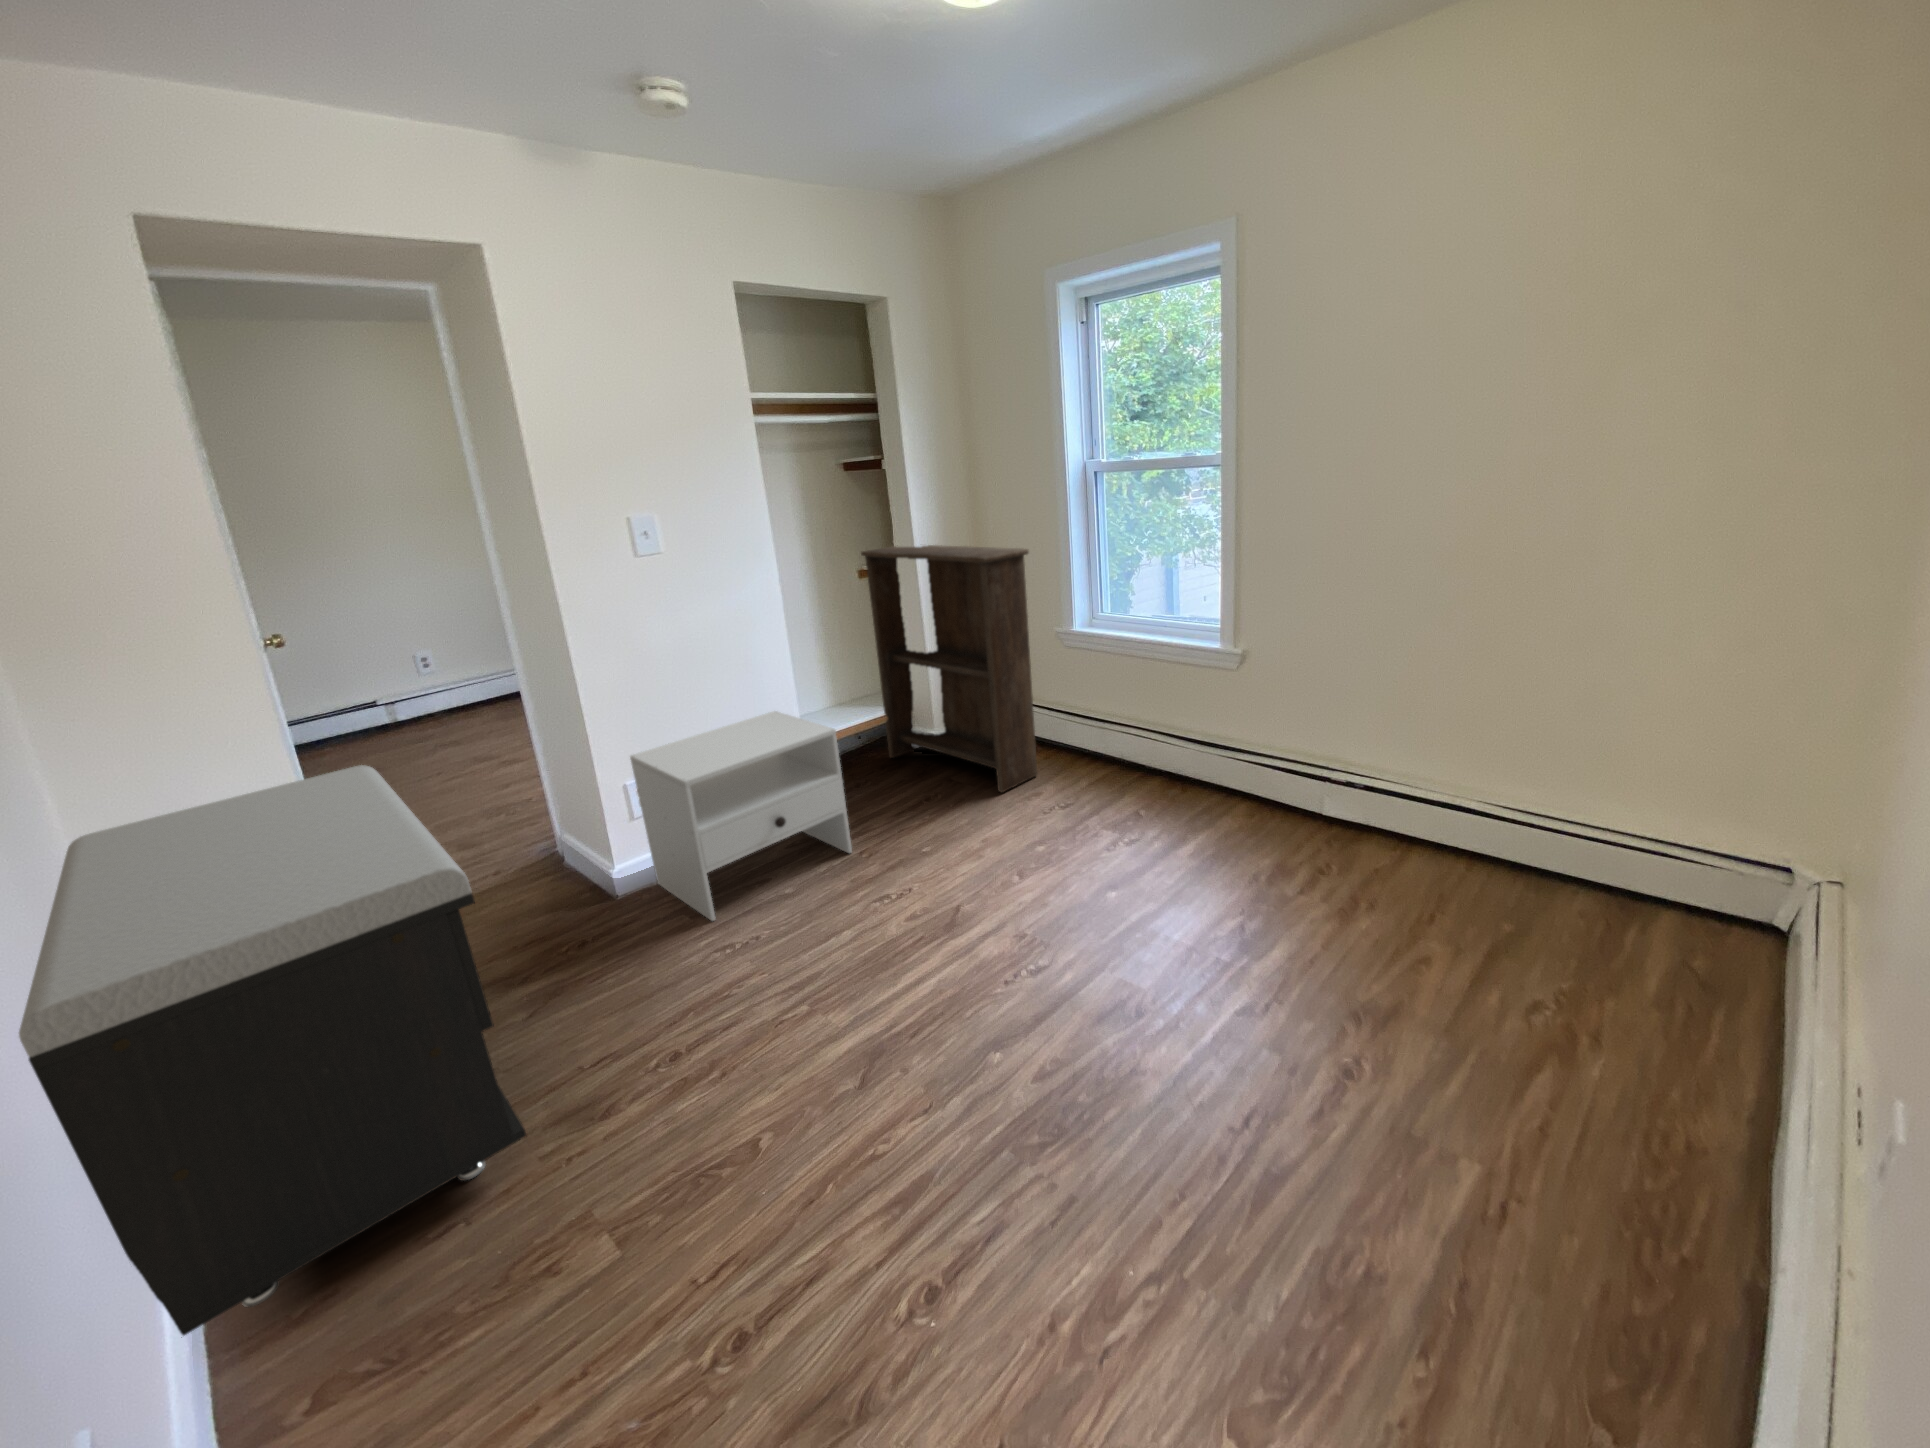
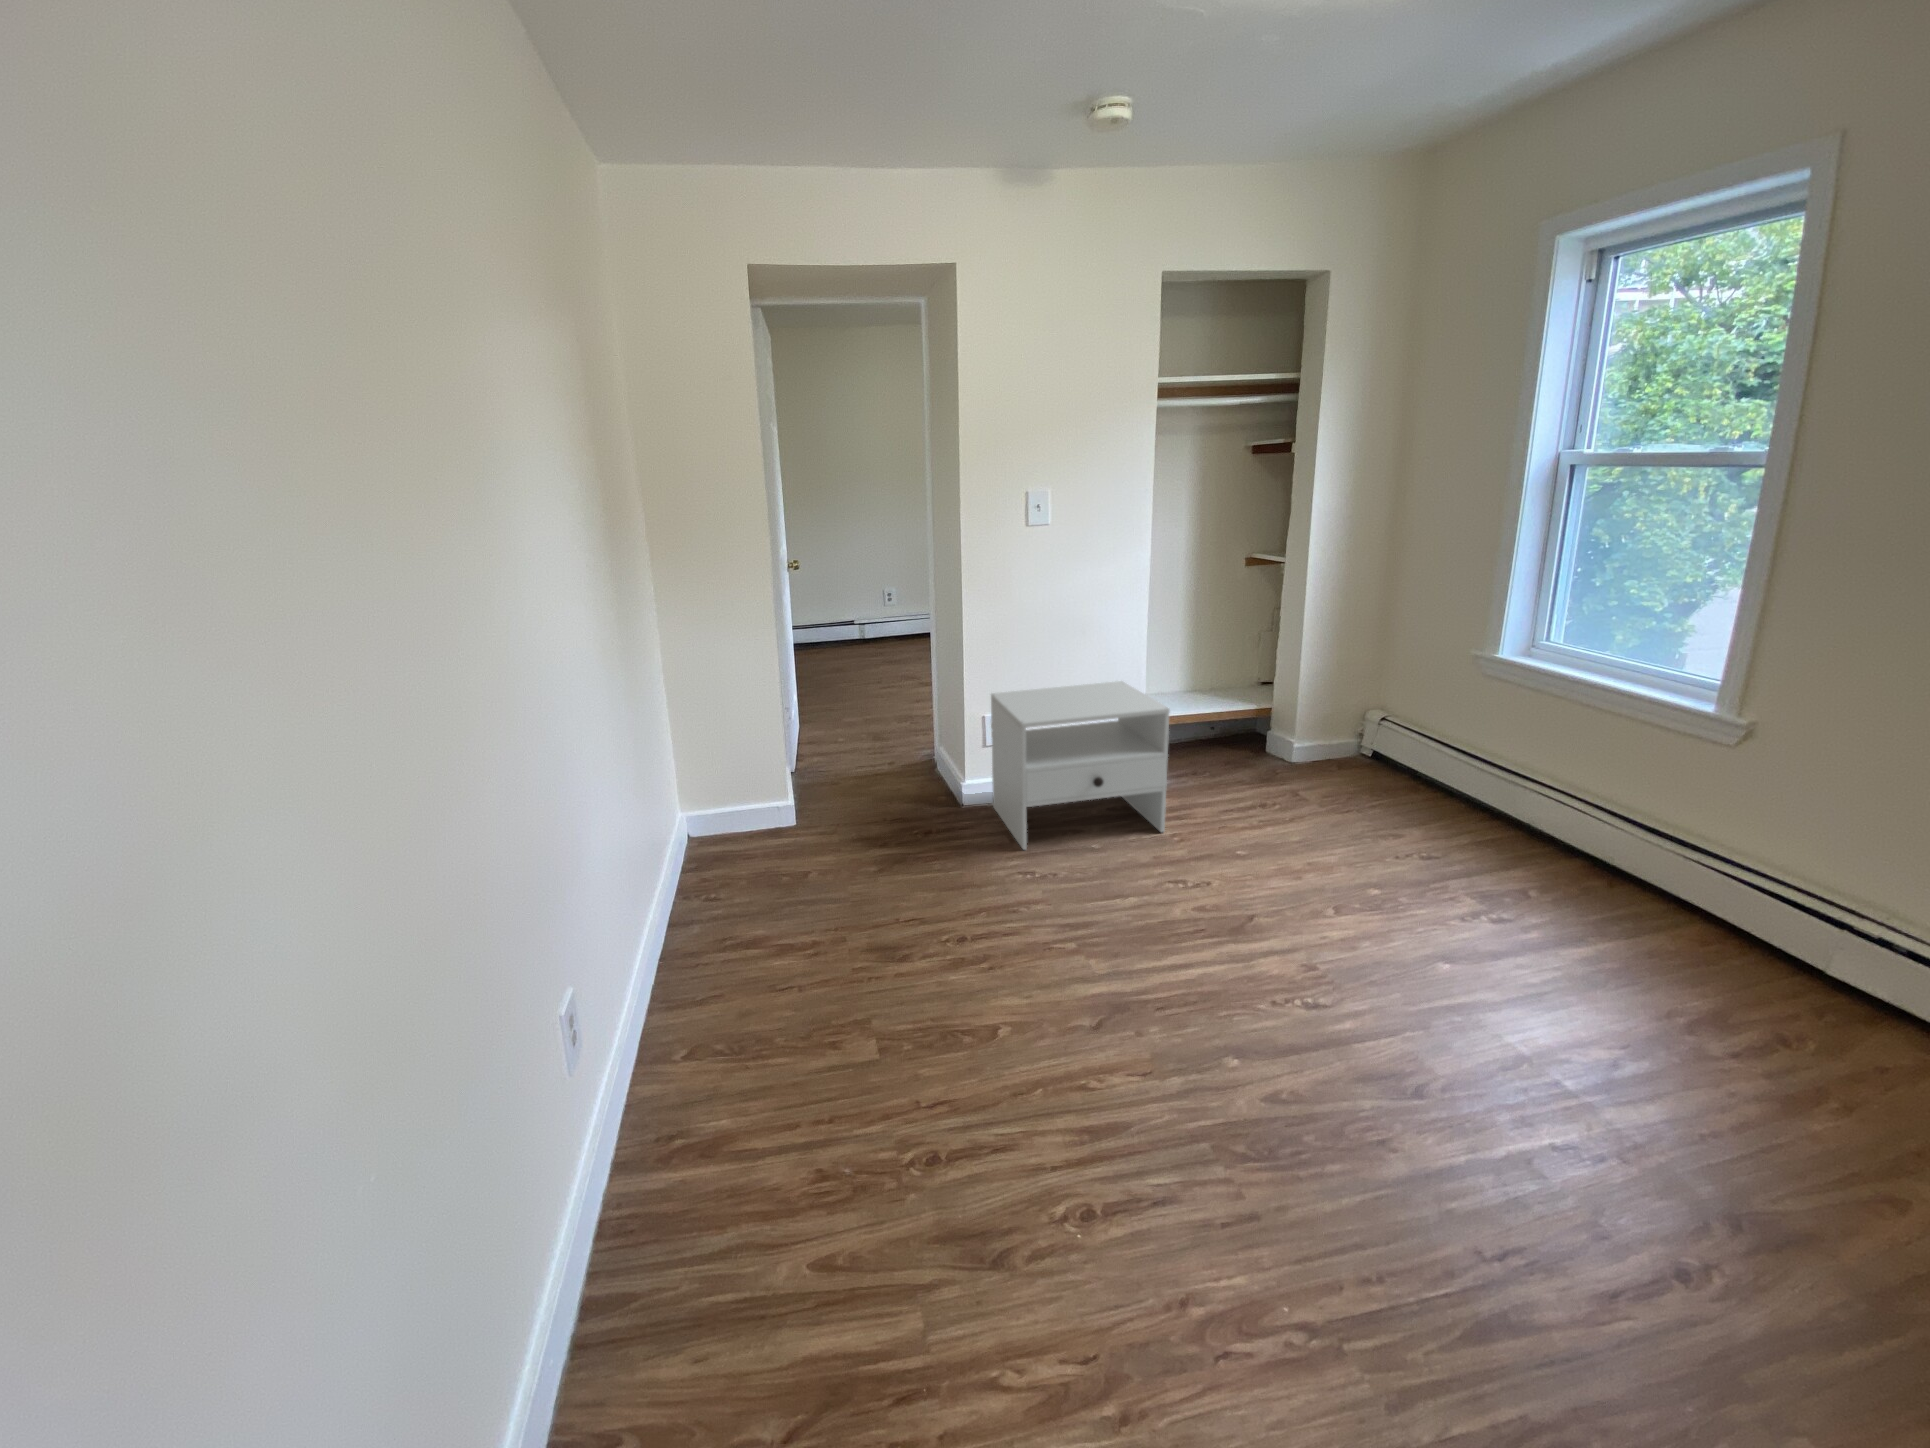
bookshelf: present [861,545,1037,792] -> none [1238,533,1448,822]
storage bench: present [19,765,526,1335] -> none [633,659,851,976]

